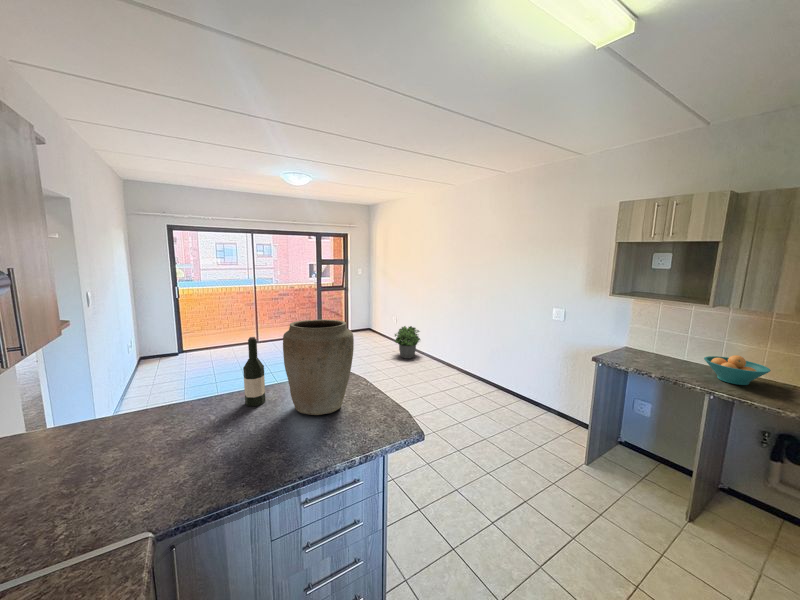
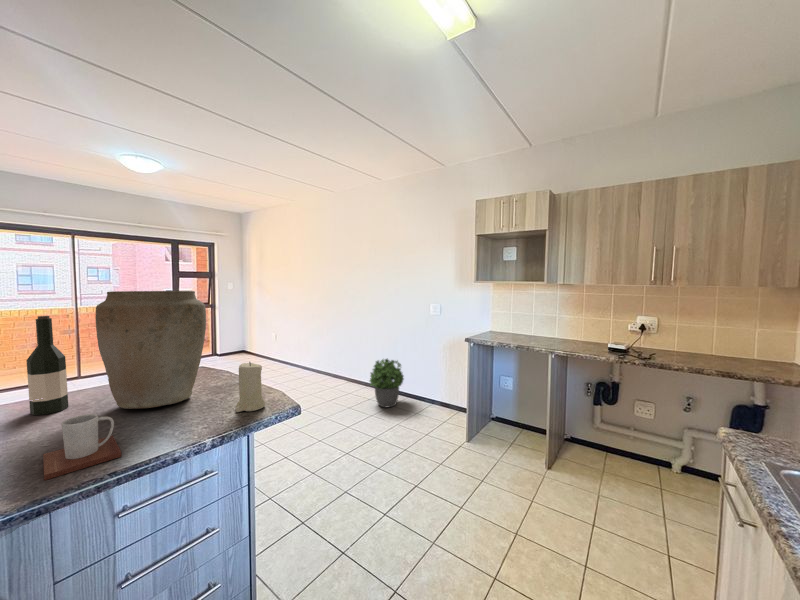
potted plant: present [395,326,420,359] -> present [370,359,404,408]
fruit bowl: present [704,355,771,385] -> none [545,322,588,345]
candle: none [375,391,398,433] -> present [236,362,265,412]
mug: none [260,428,304,476] -> present [43,414,121,480]

